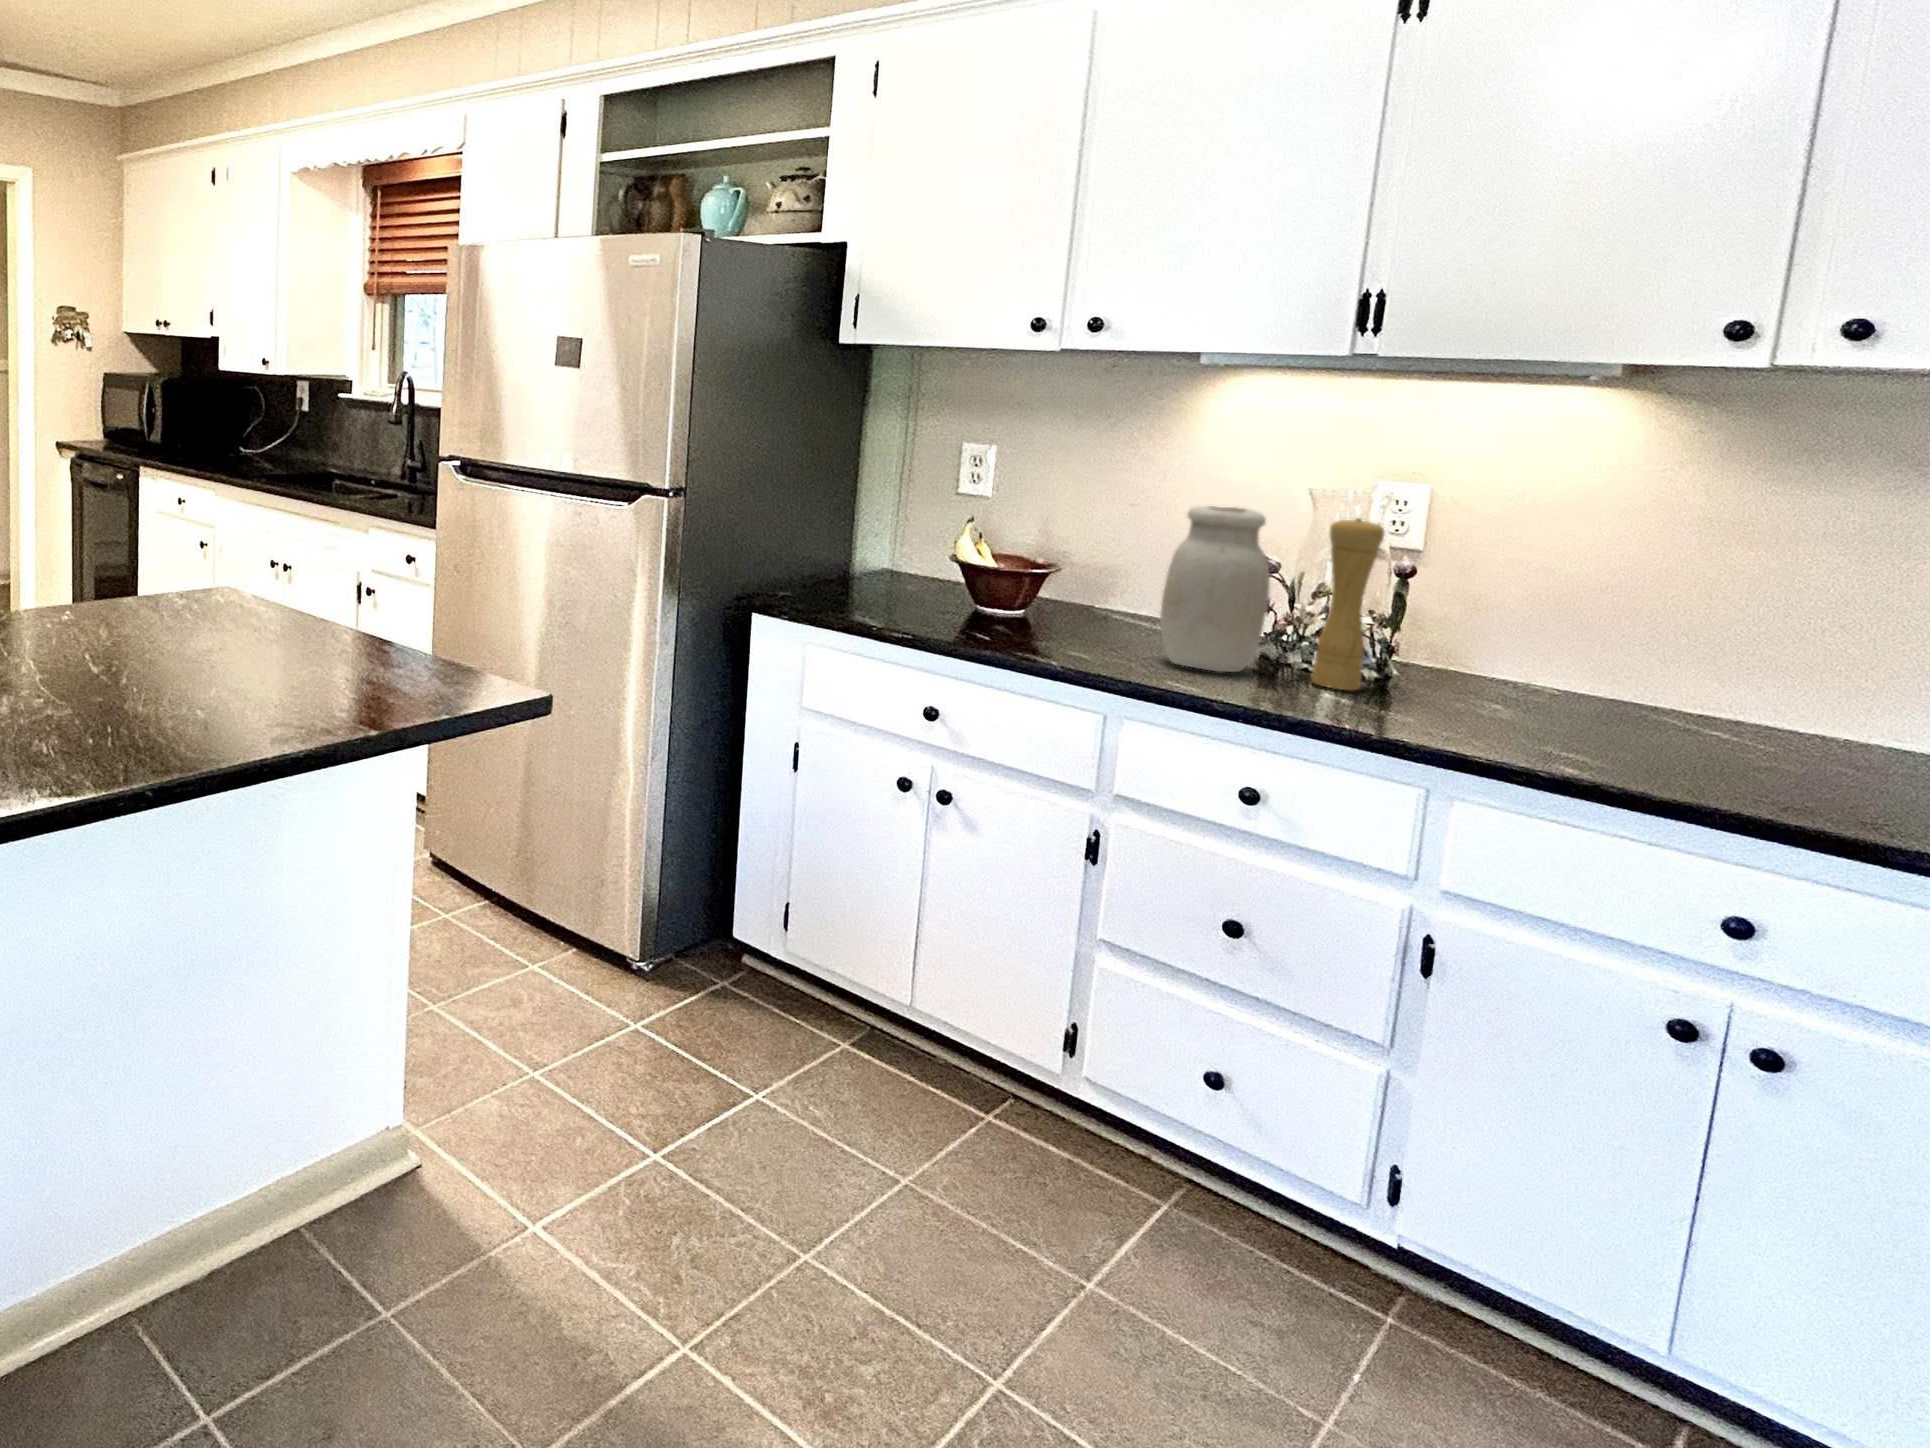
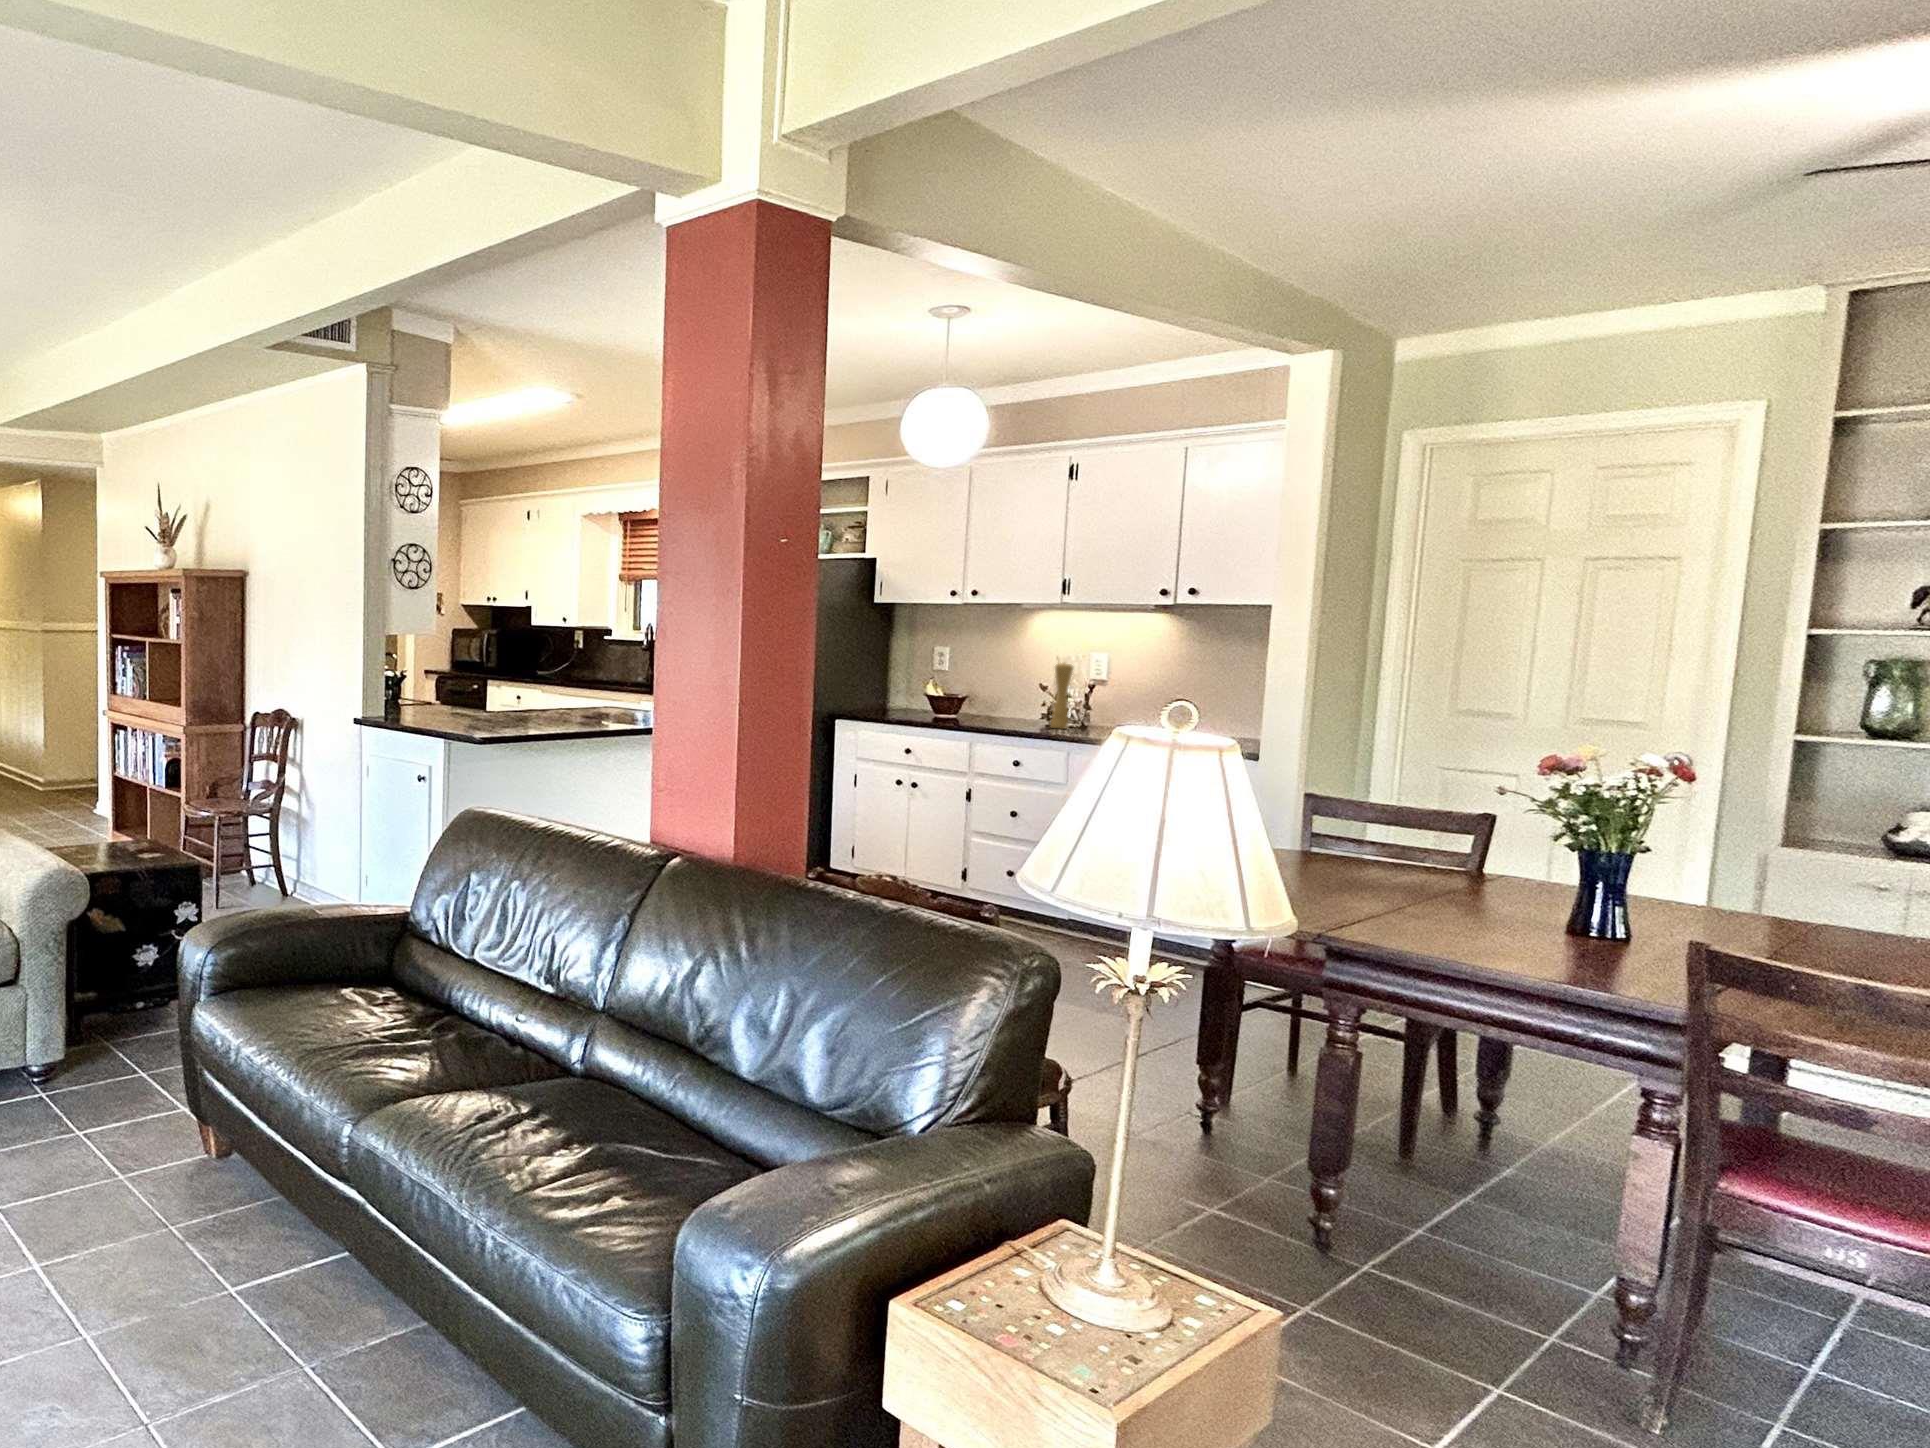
jar: present [1160,506,1270,672] -> none [997,661,1036,726]

